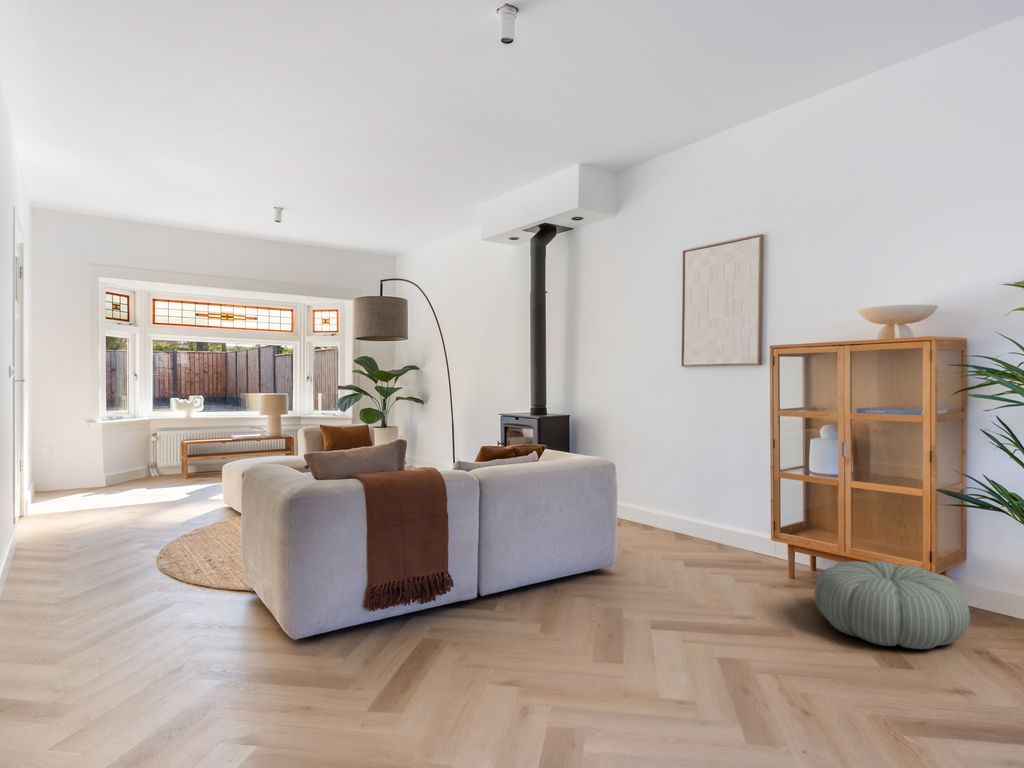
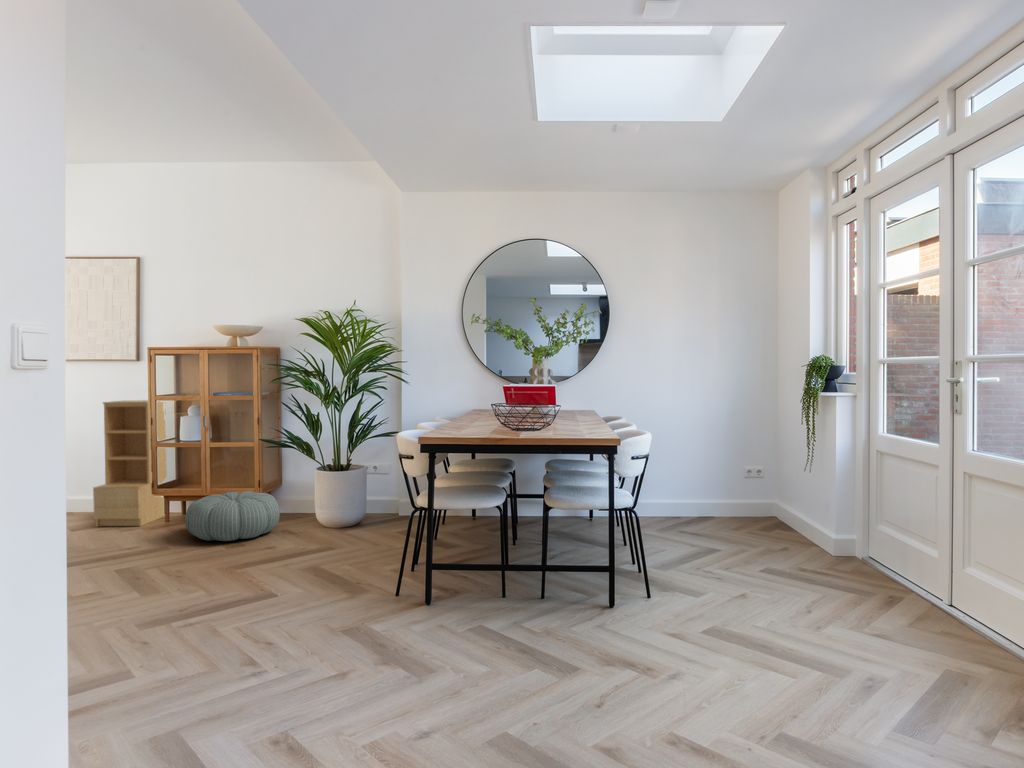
bookshelf: none [705,413,792,581] -> present [93,400,167,527]

